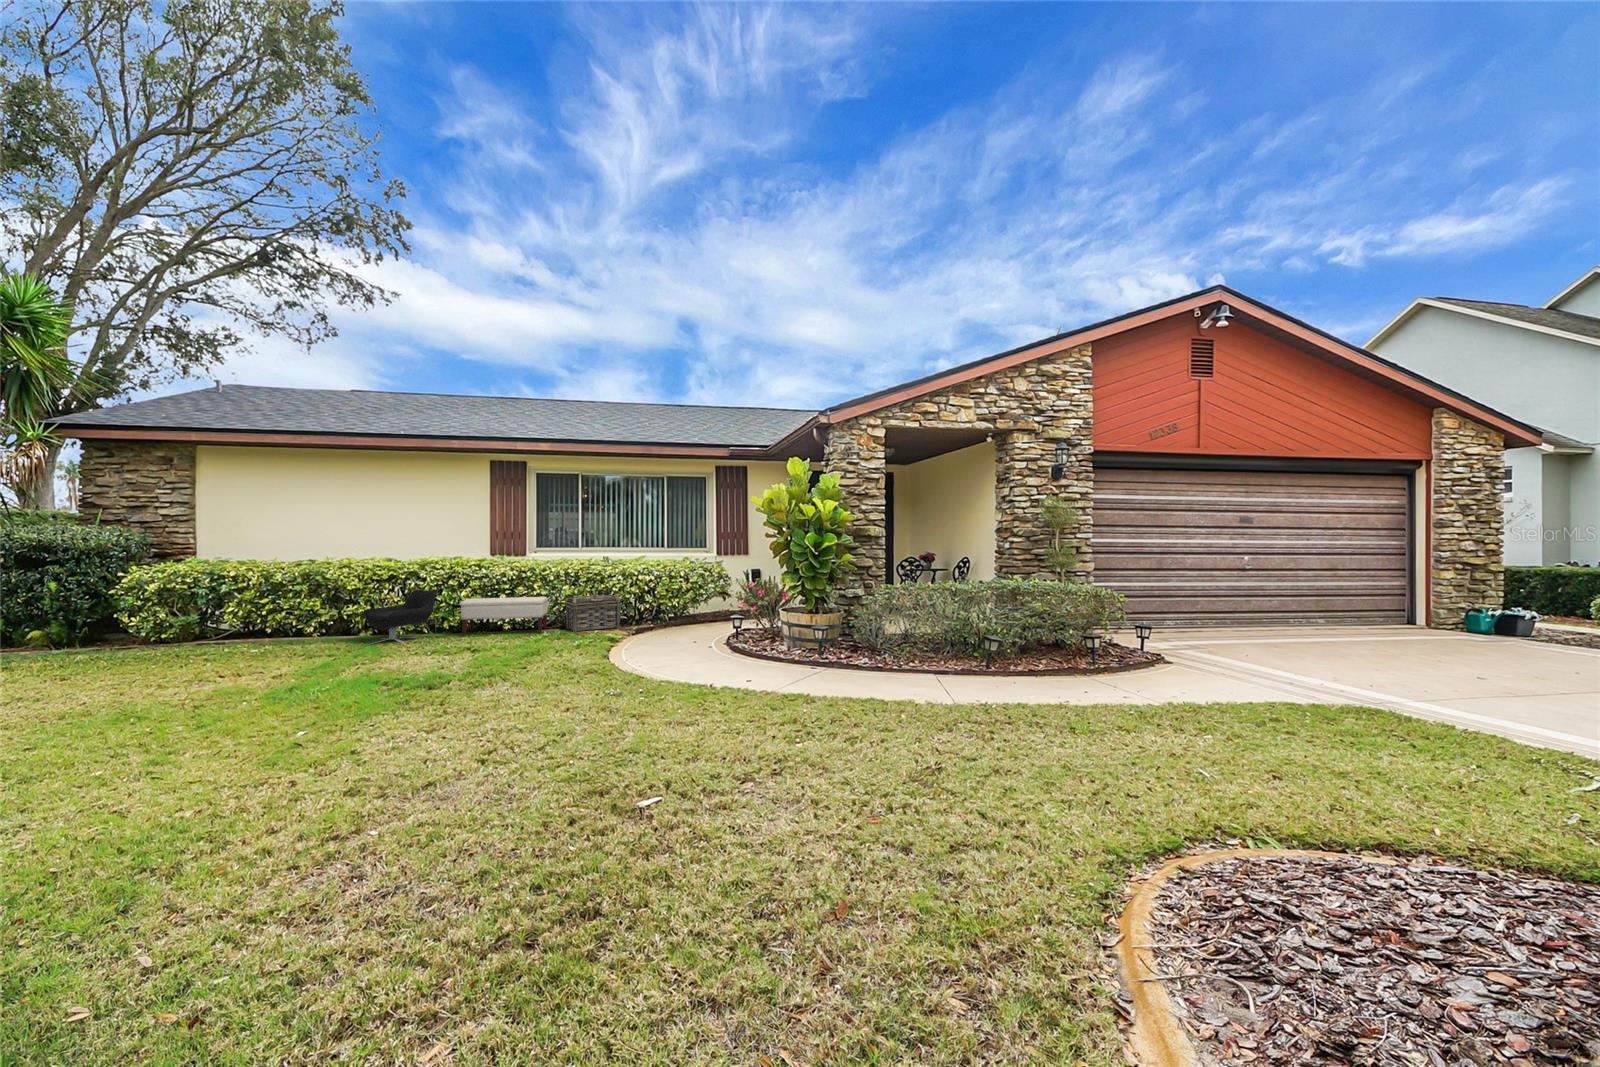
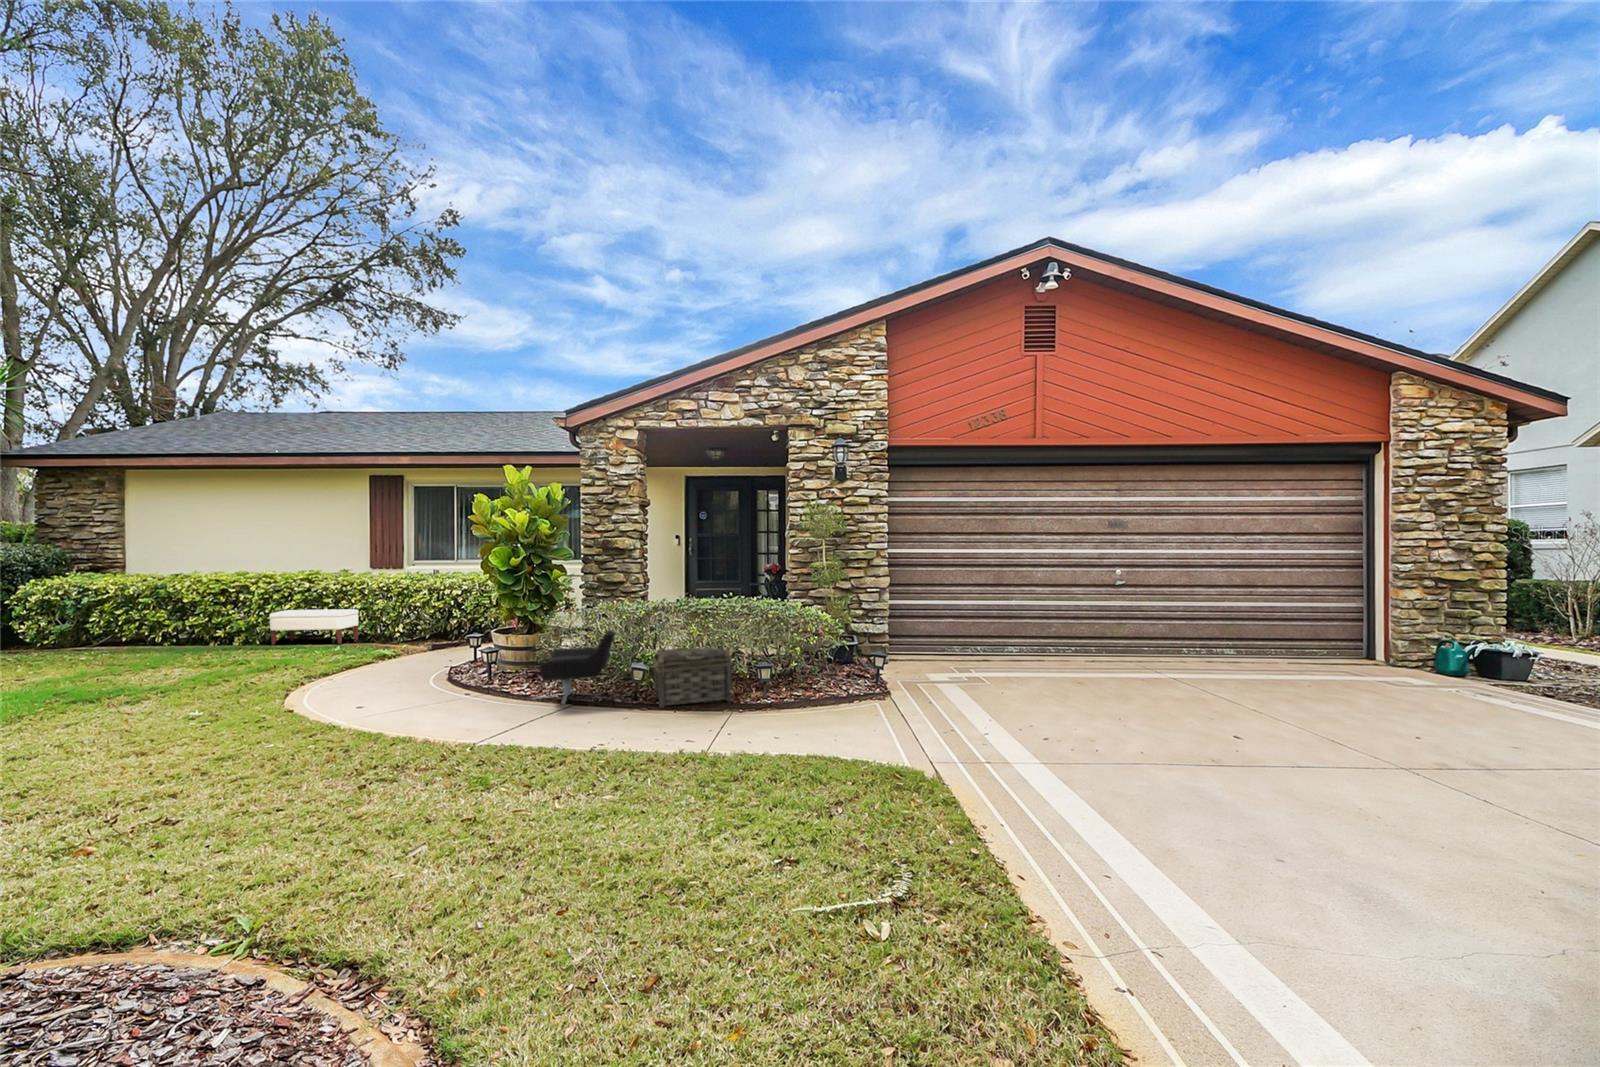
lounge chair: present [364,589,437,645] -> present [539,630,615,704]
basket: present [566,594,621,632] -> present [653,648,733,708]

